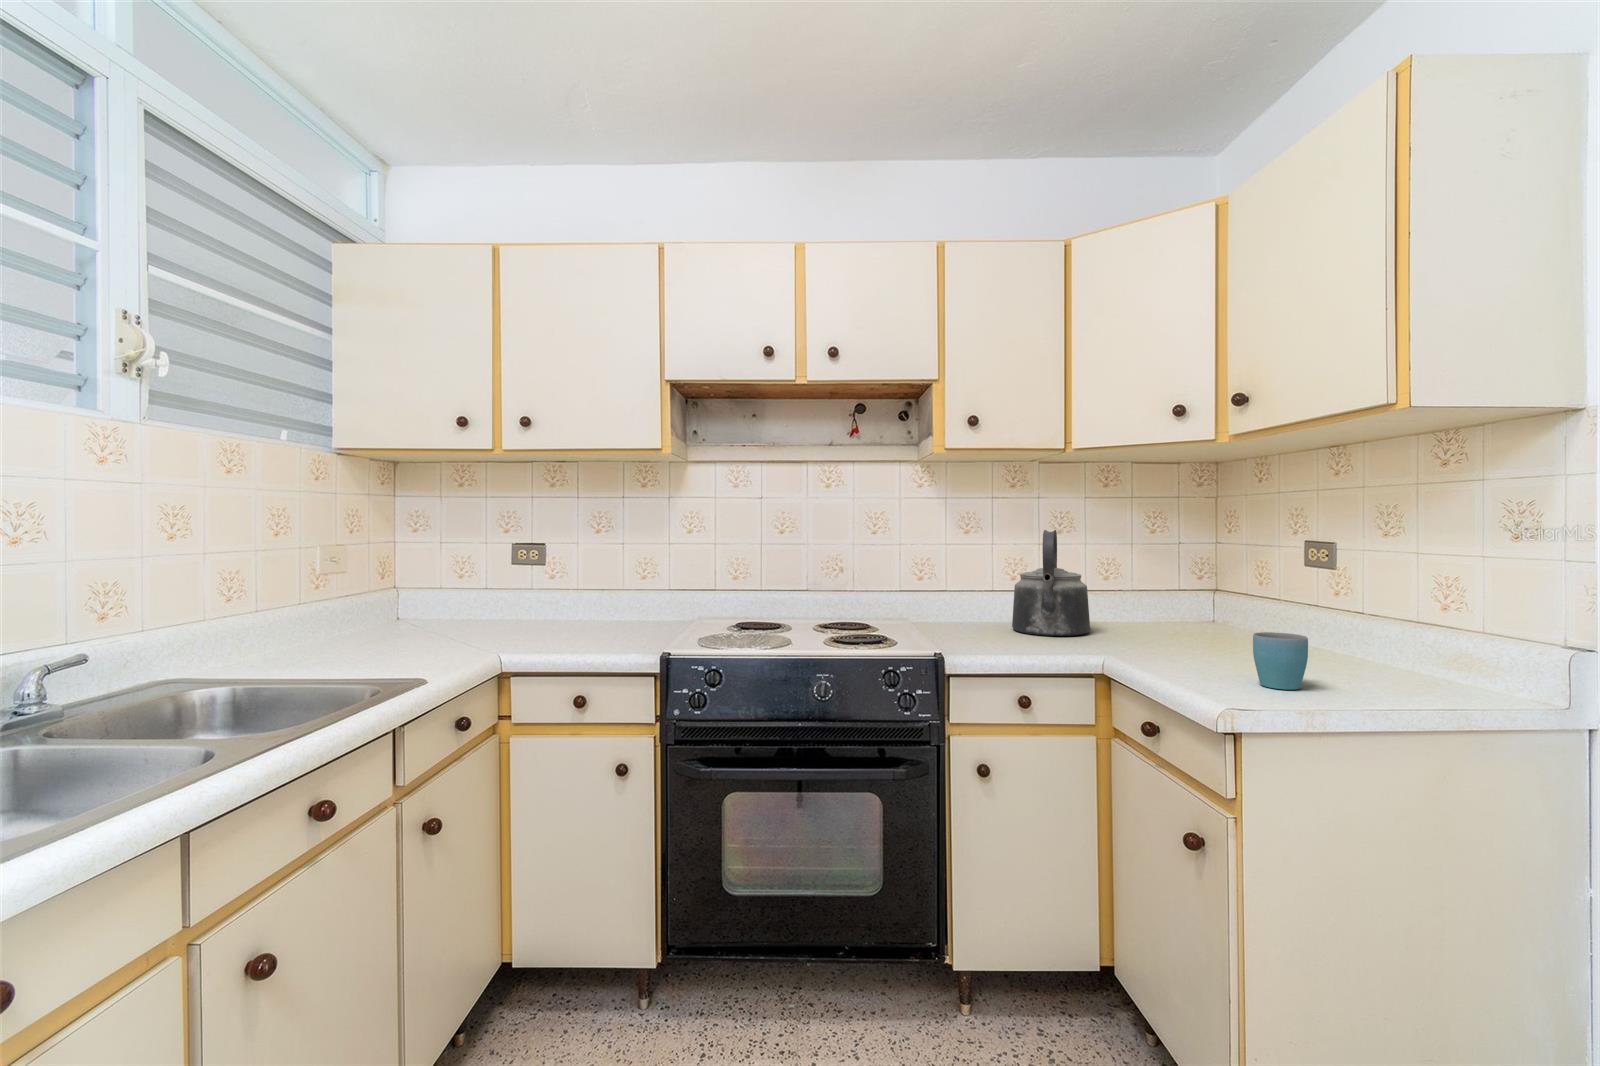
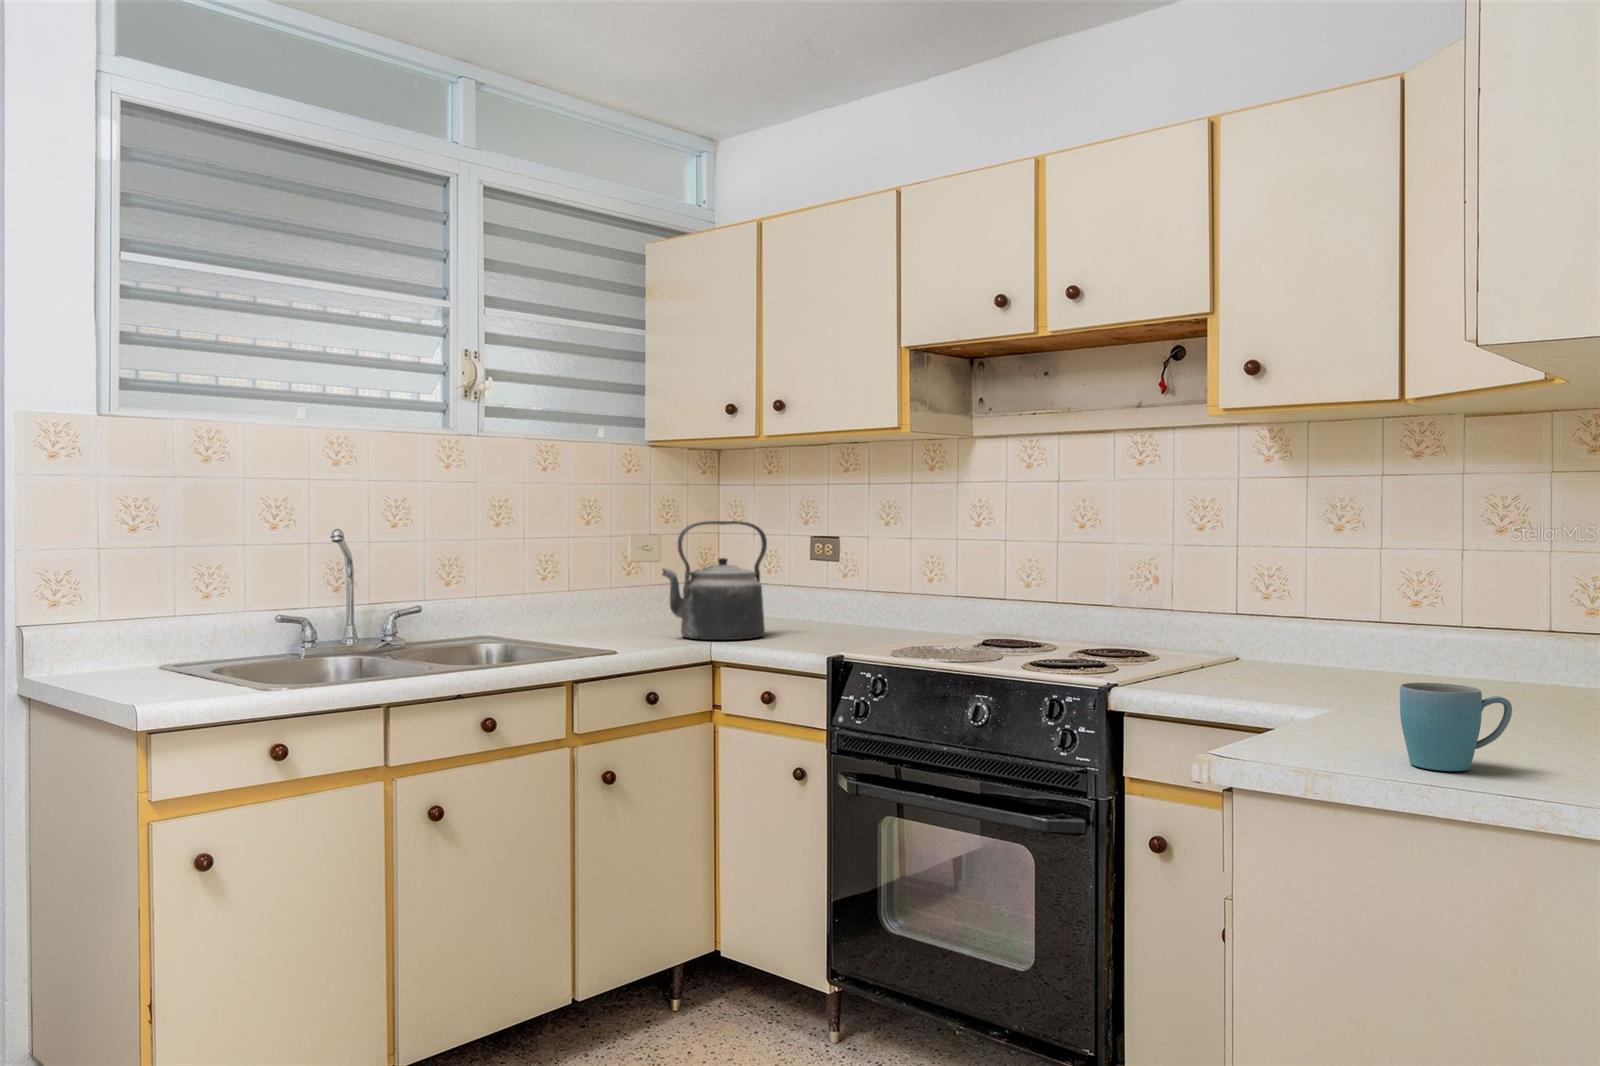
kettle: present [1012,530,1090,636] -> present [662,521,767,640]

